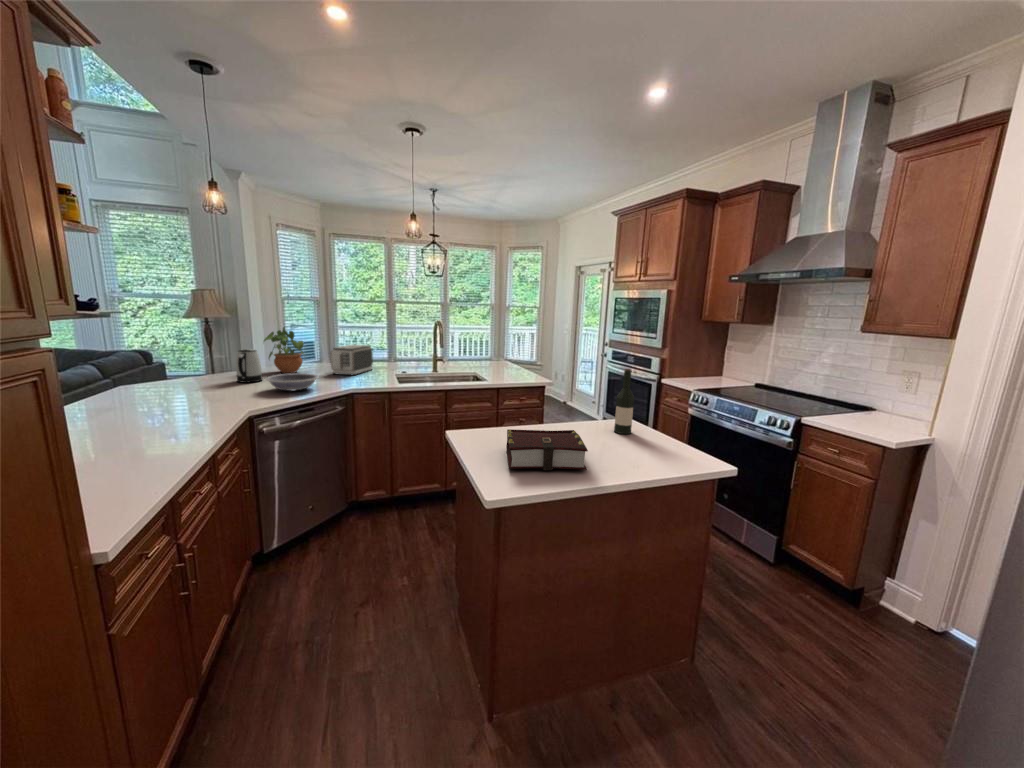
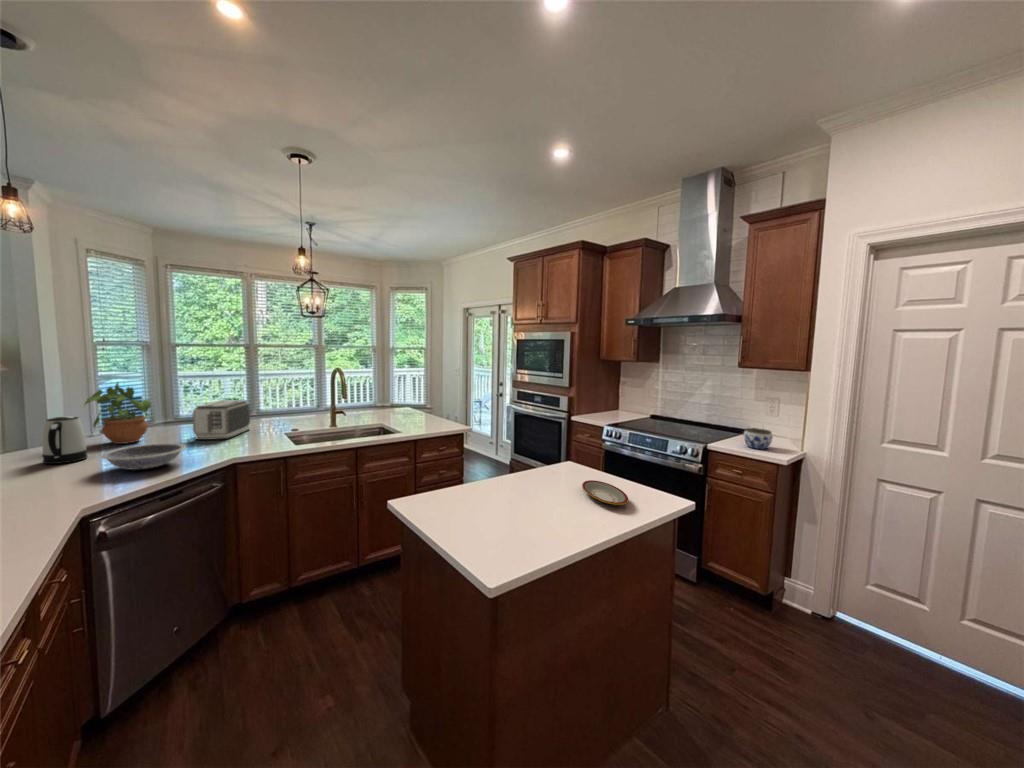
wine bottle: present [614,369,634,434] -> none [568,413,587,480]
jar: none [850,403,889,429] -> present [744,428,772,449]
book: present [506,429,588,470] -> none [477,483,579,540]
plate: none [617,435,656,458] -> present [582,480,628,505]

